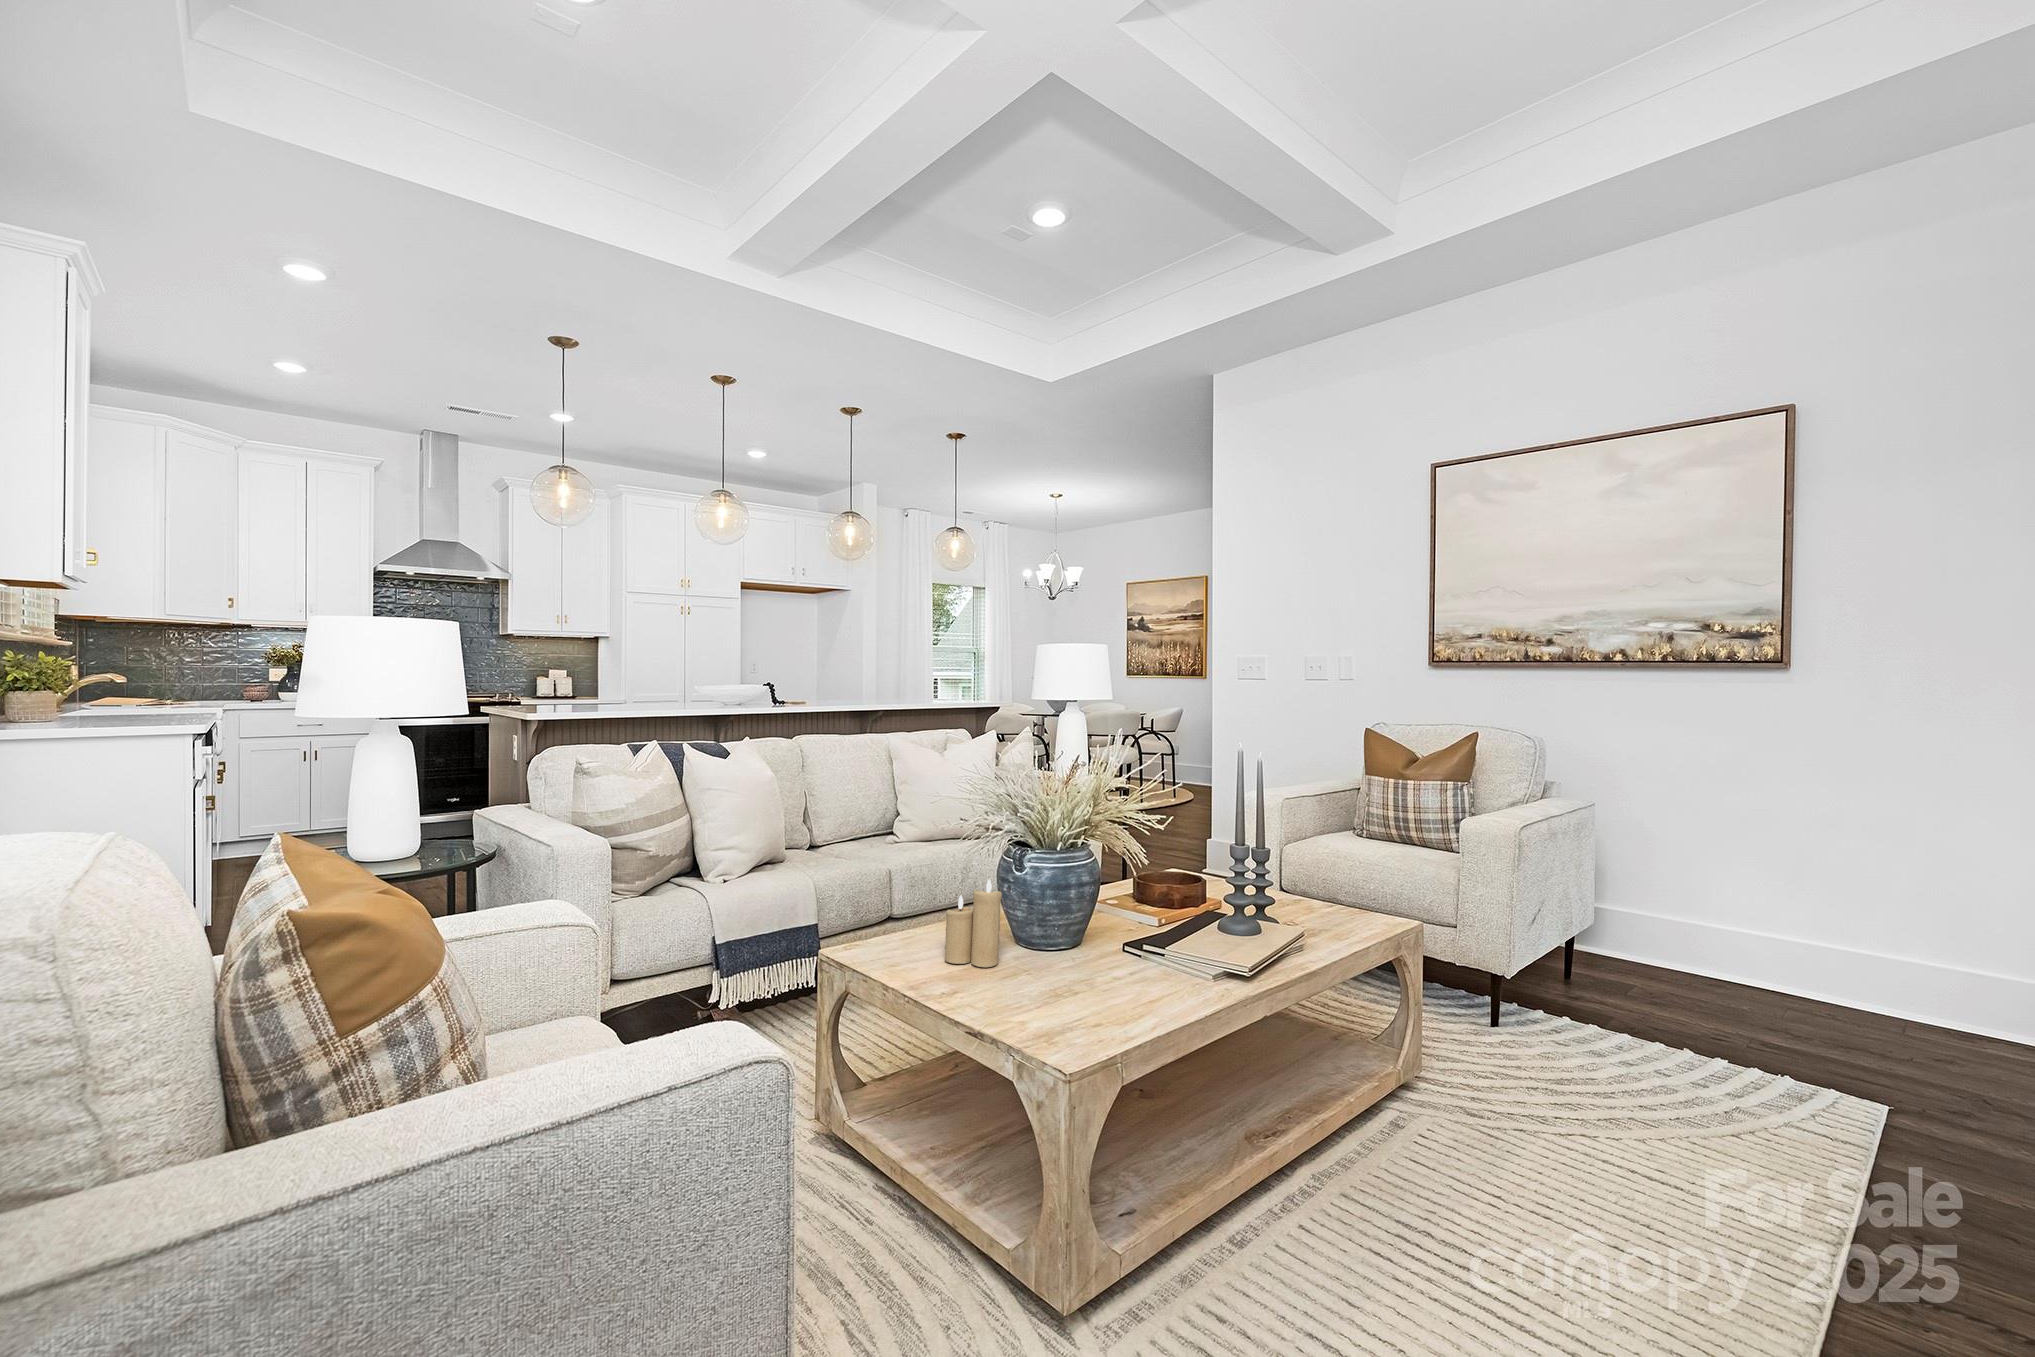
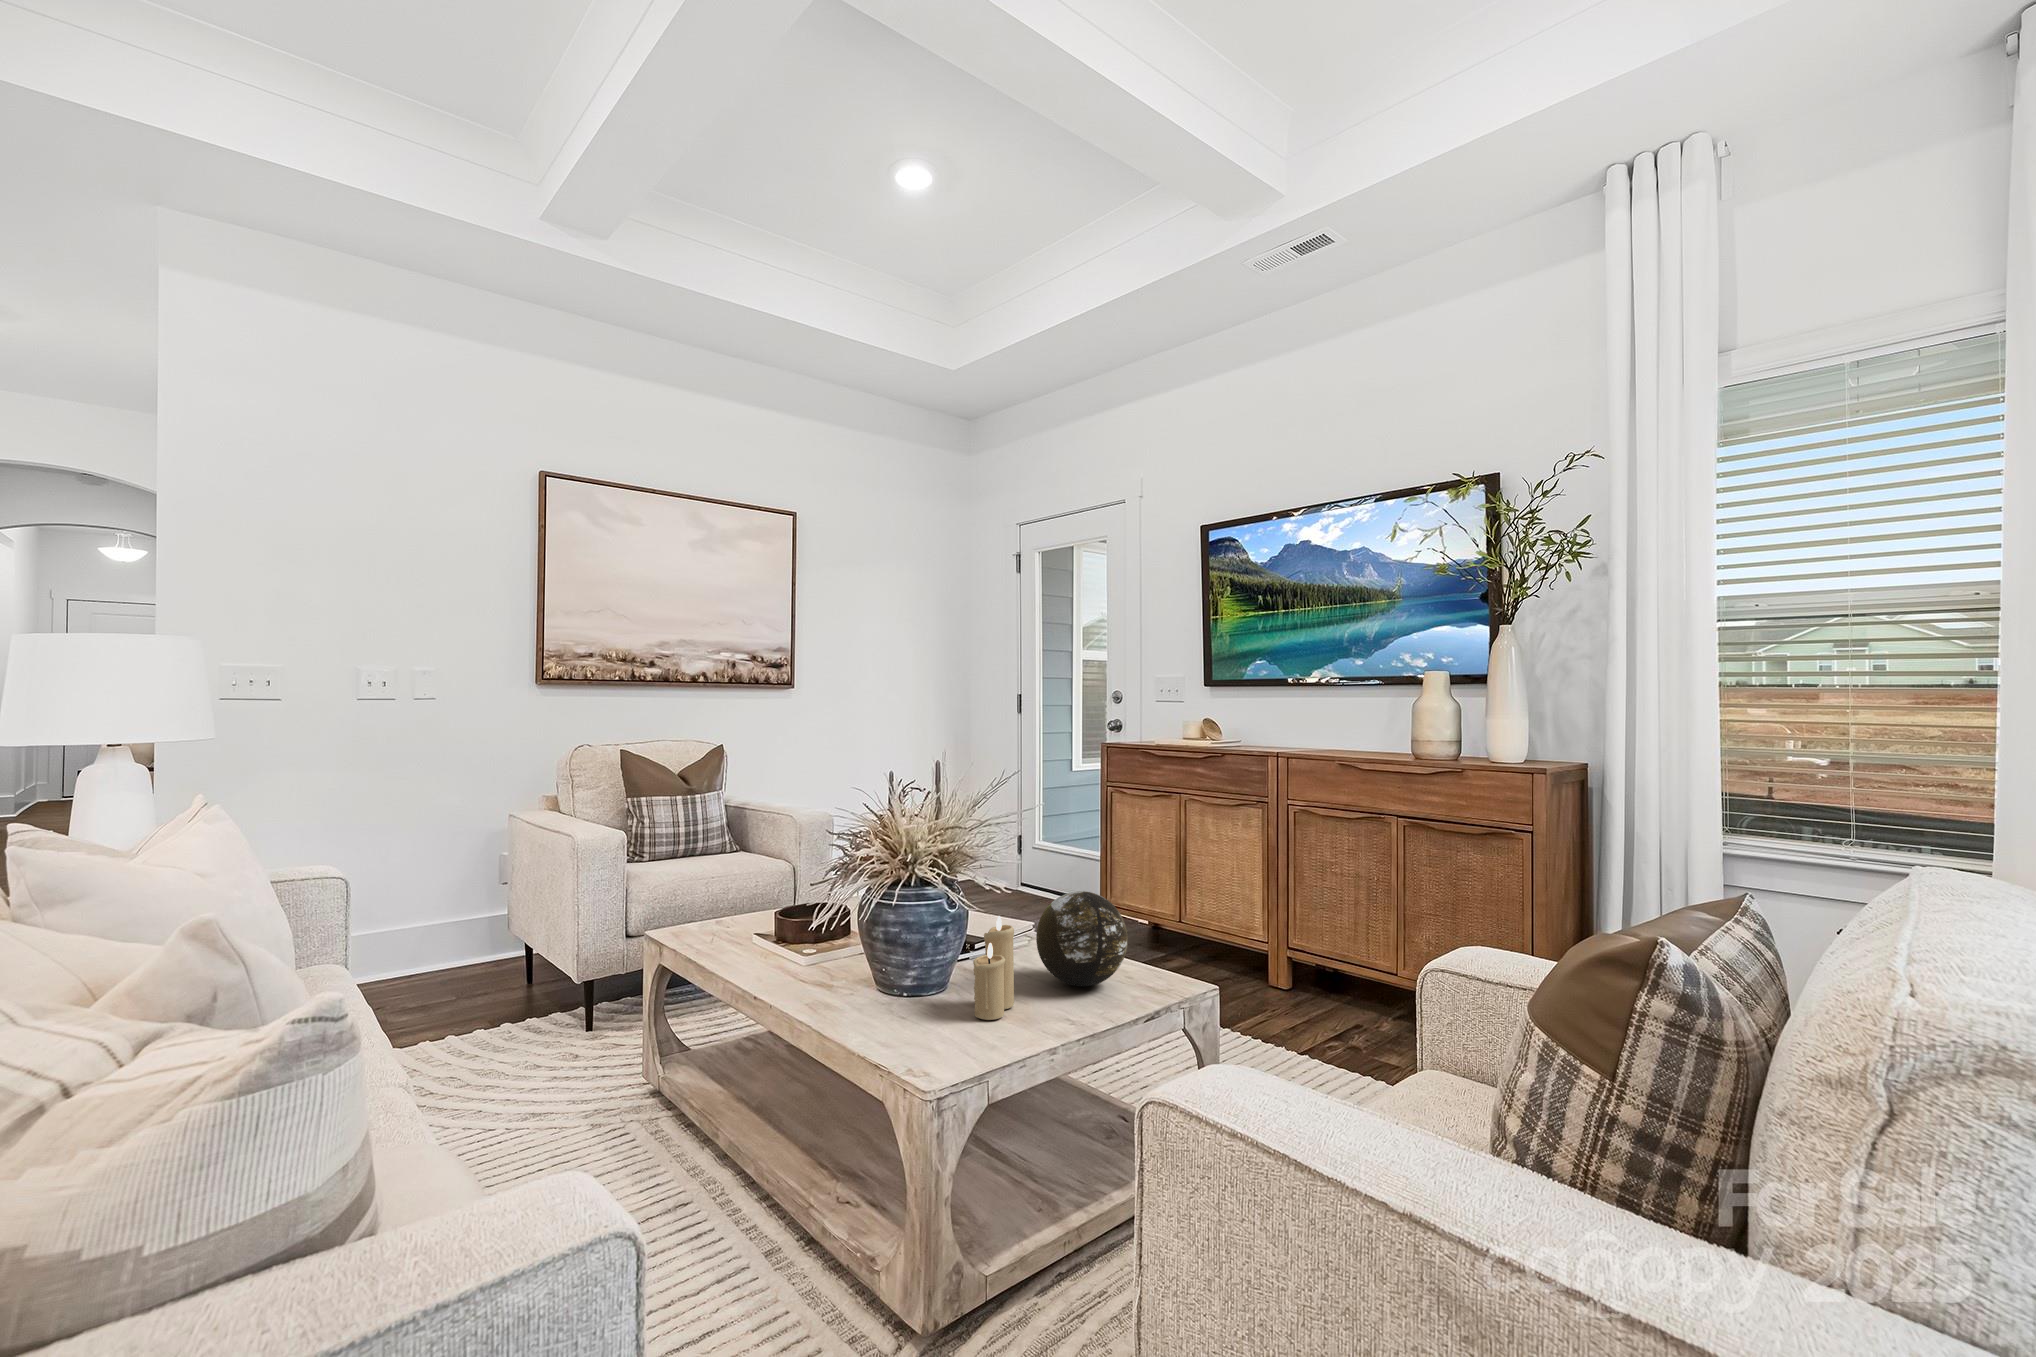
decorative orb: none [1005,890,1109,998] -> present [1036,891,1128,986]

